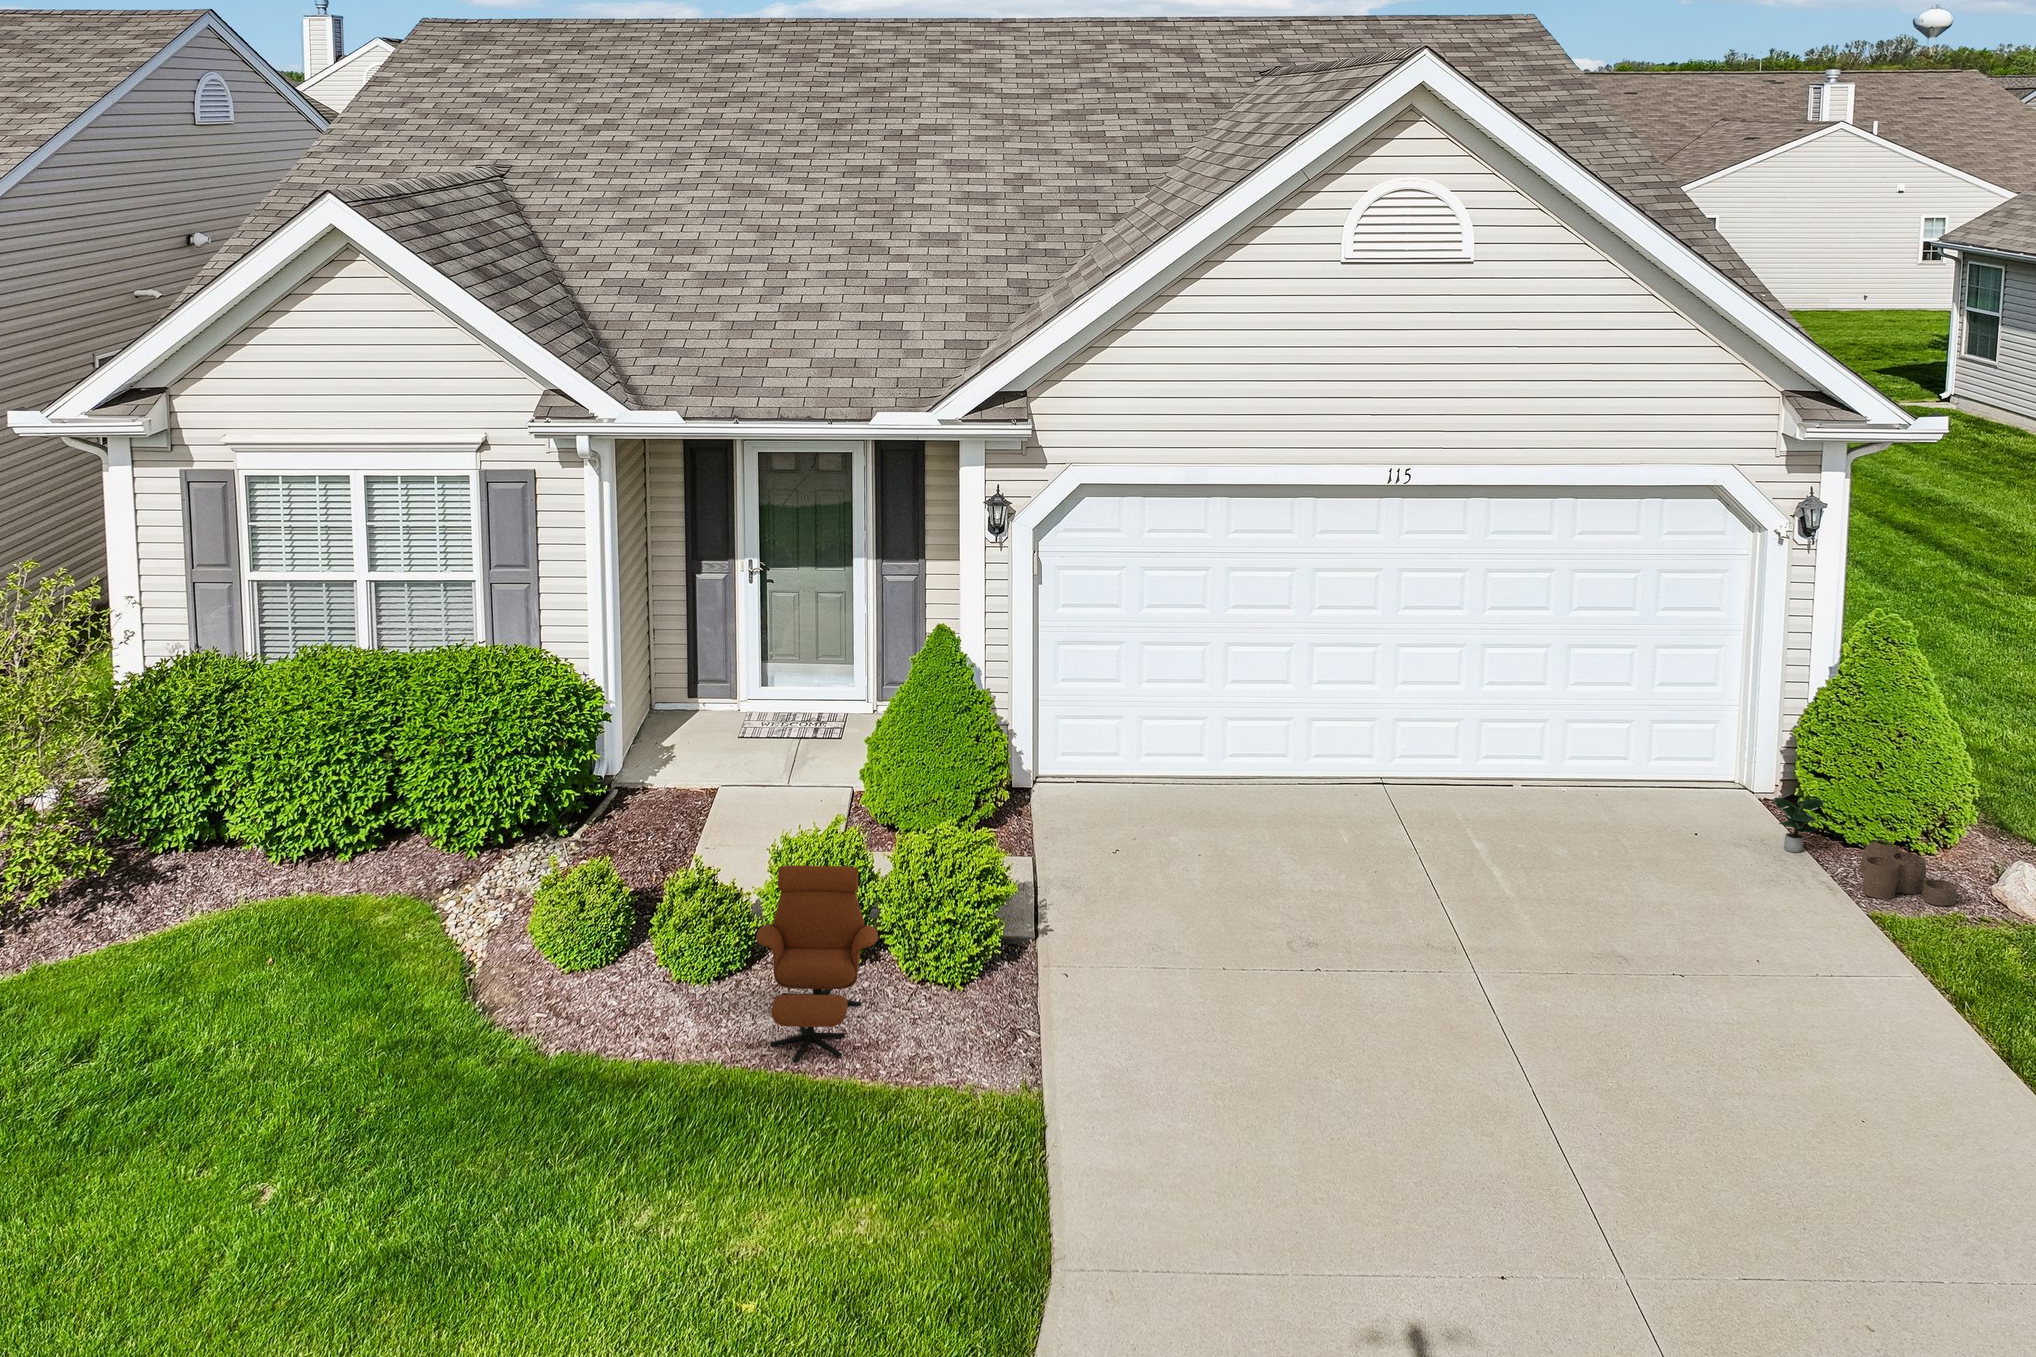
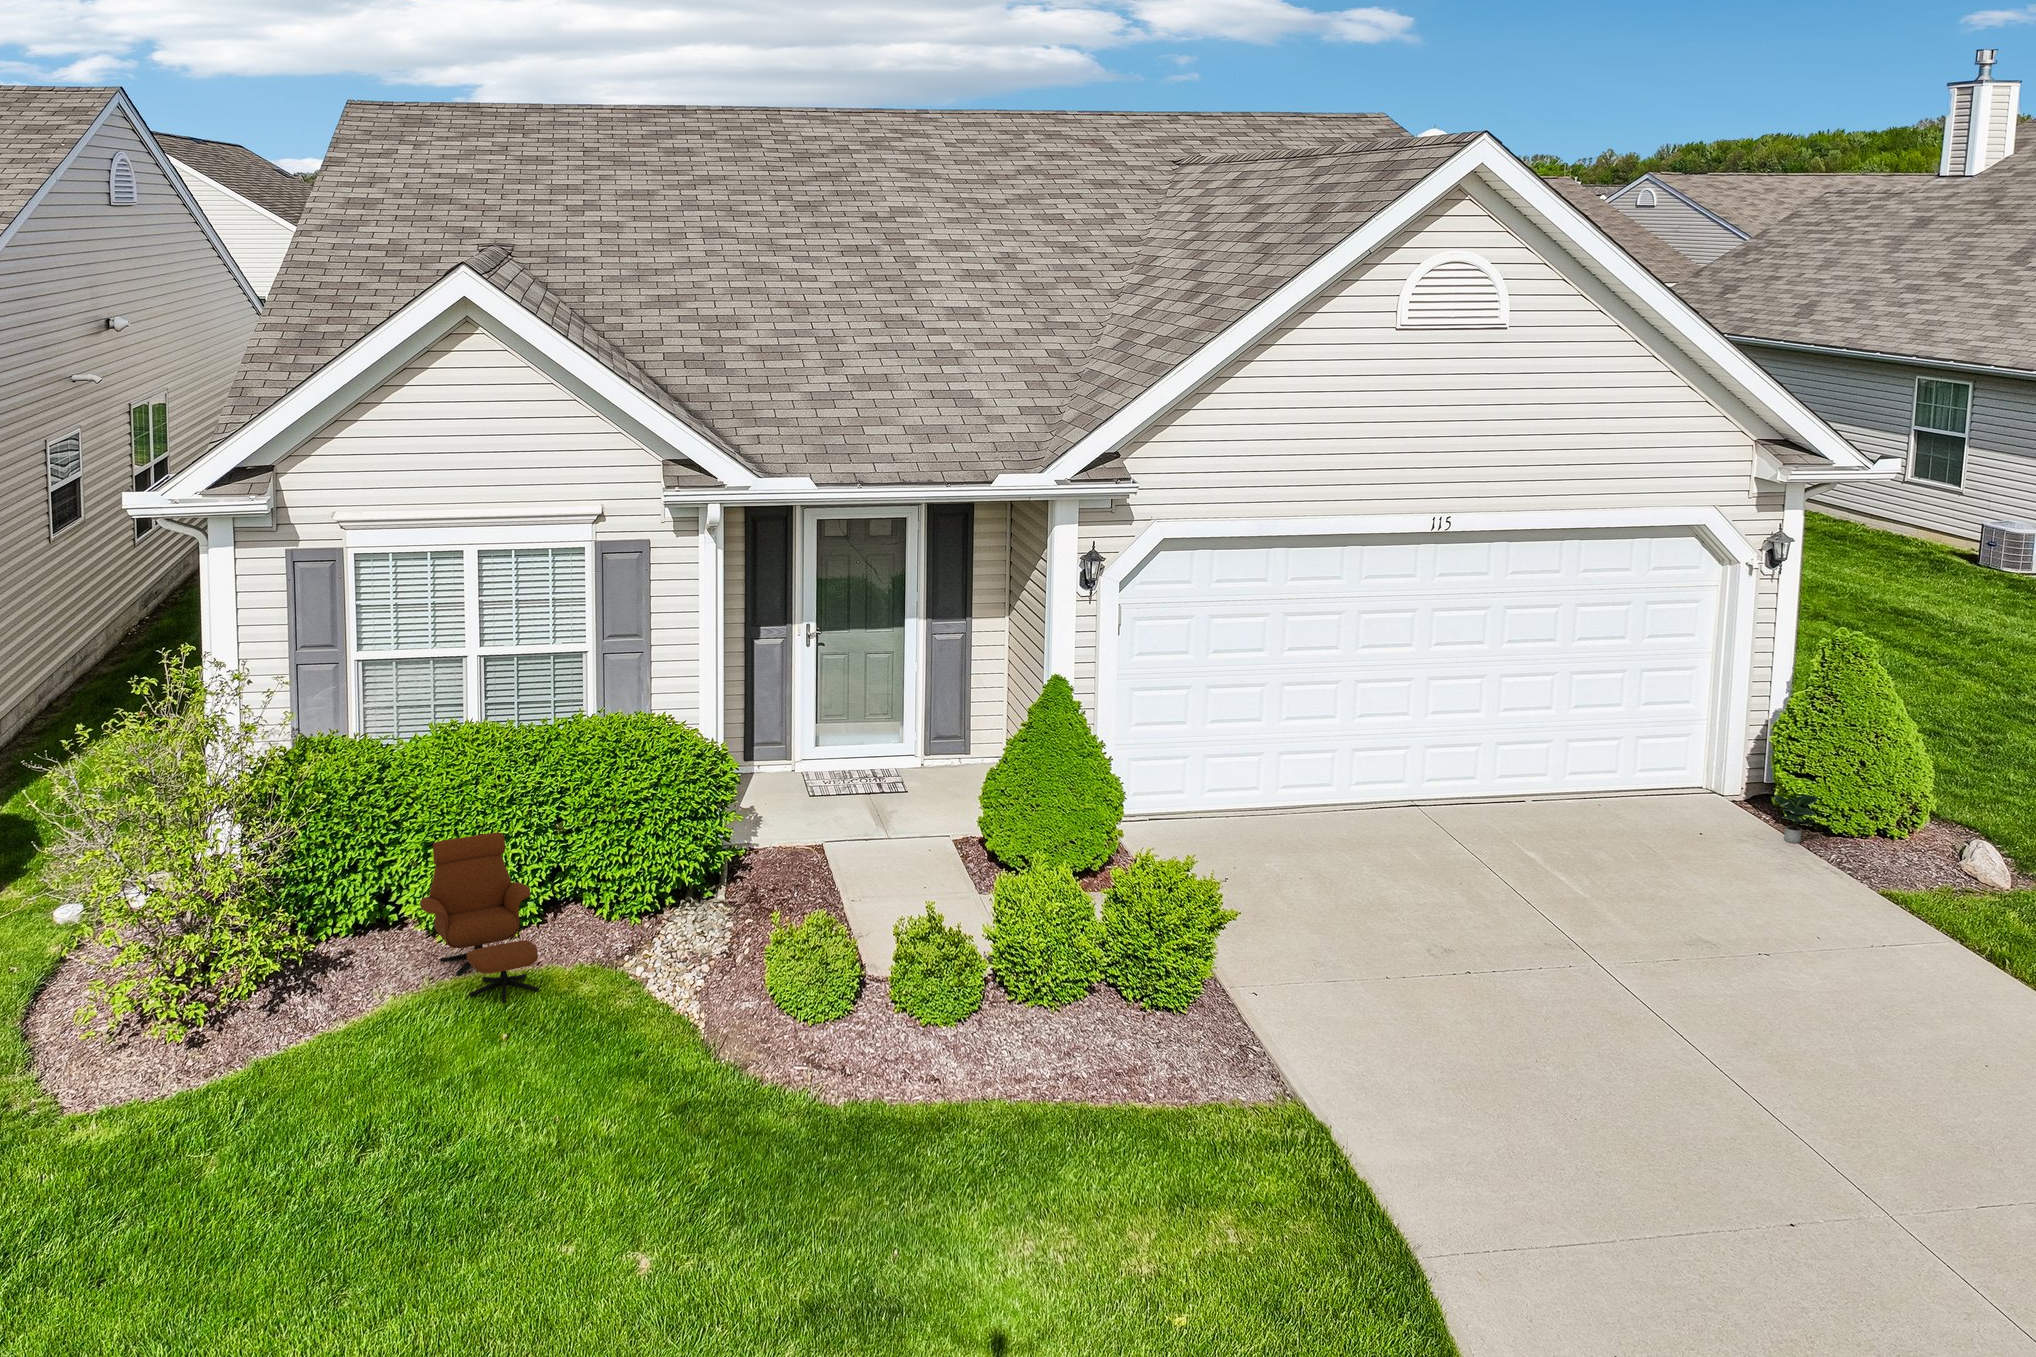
woven basket: present [1860,837,1959,905] -> none [1855,825,1952,880]
lounge chair: present [756,865,878,1063] -> present [420,832,539,1003]

